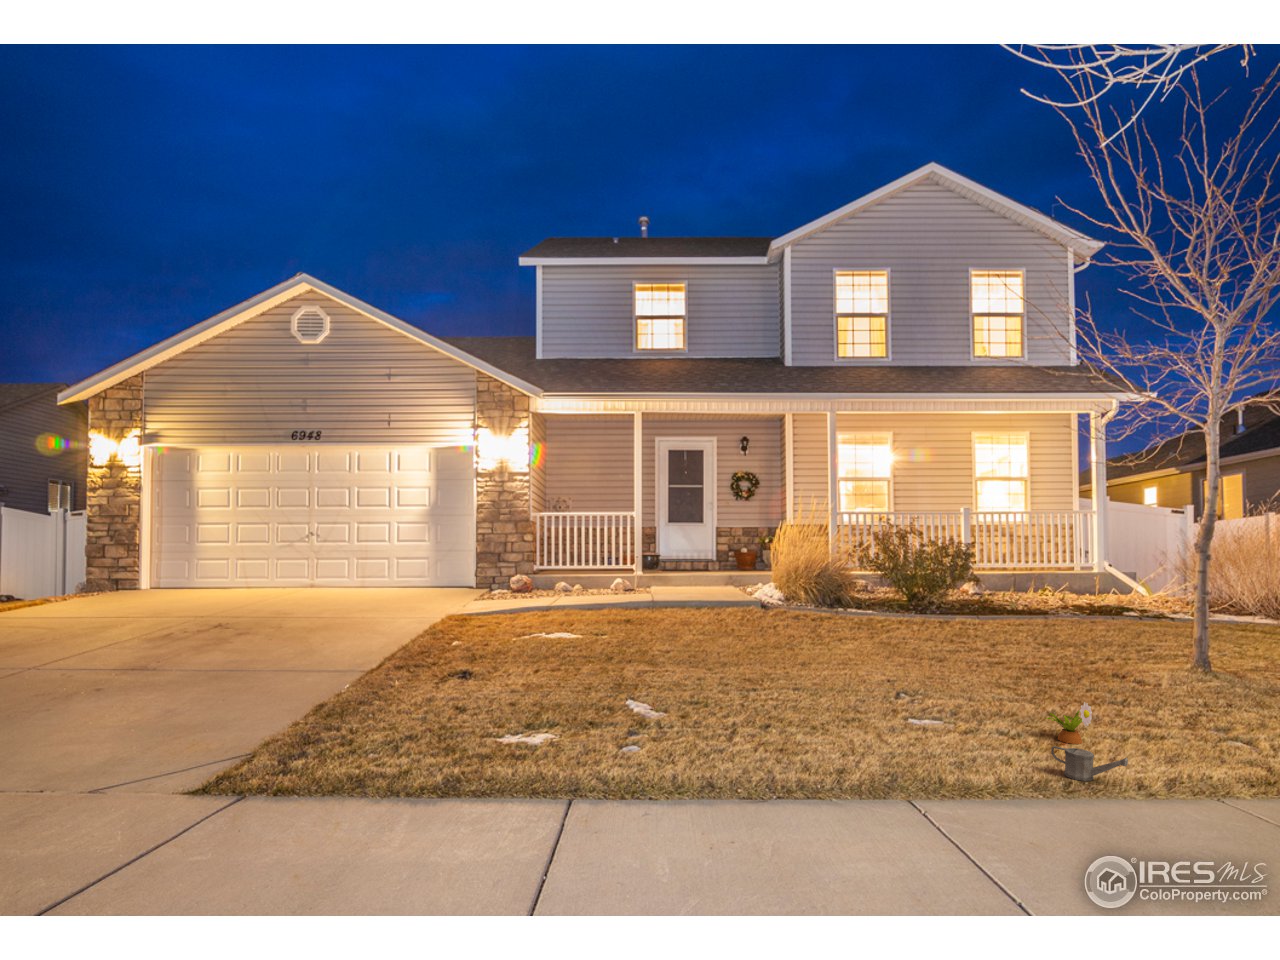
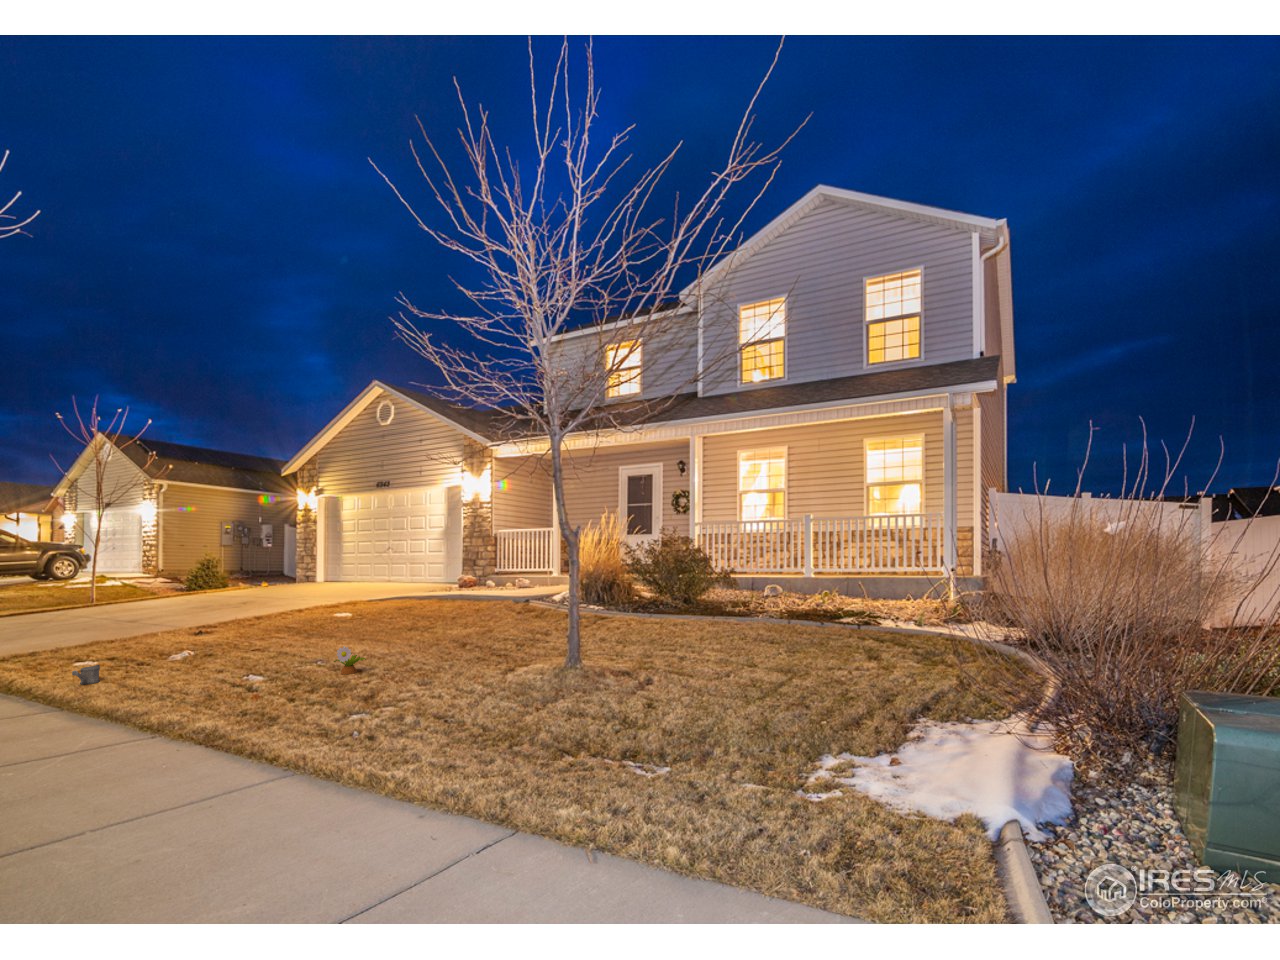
decorative plant: present [1047,702,1092,744] -> present [334,646,366,674]

